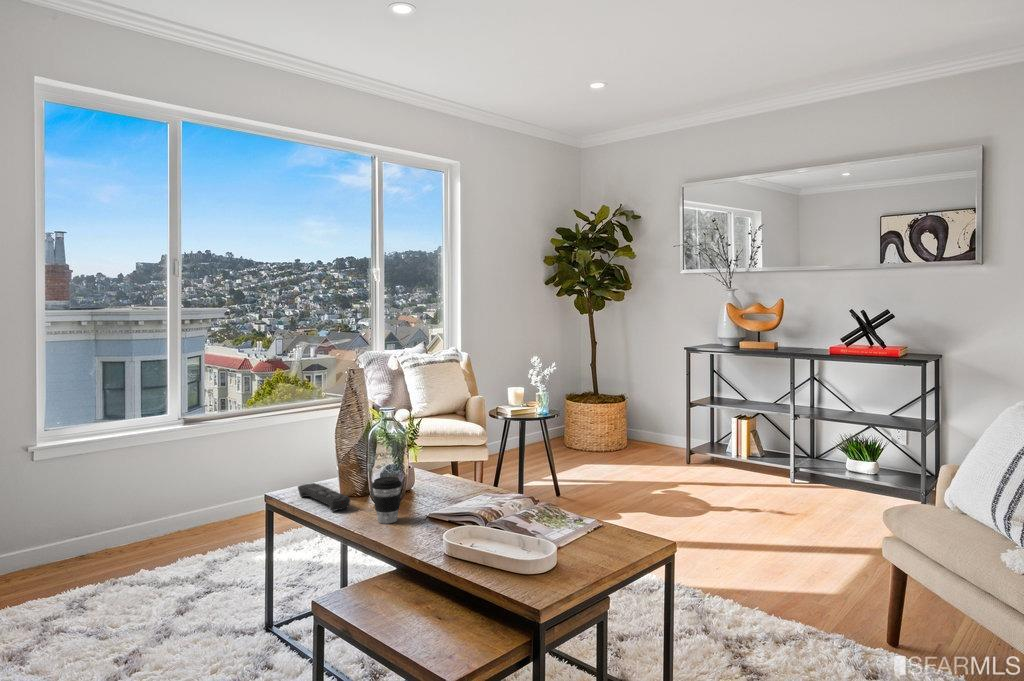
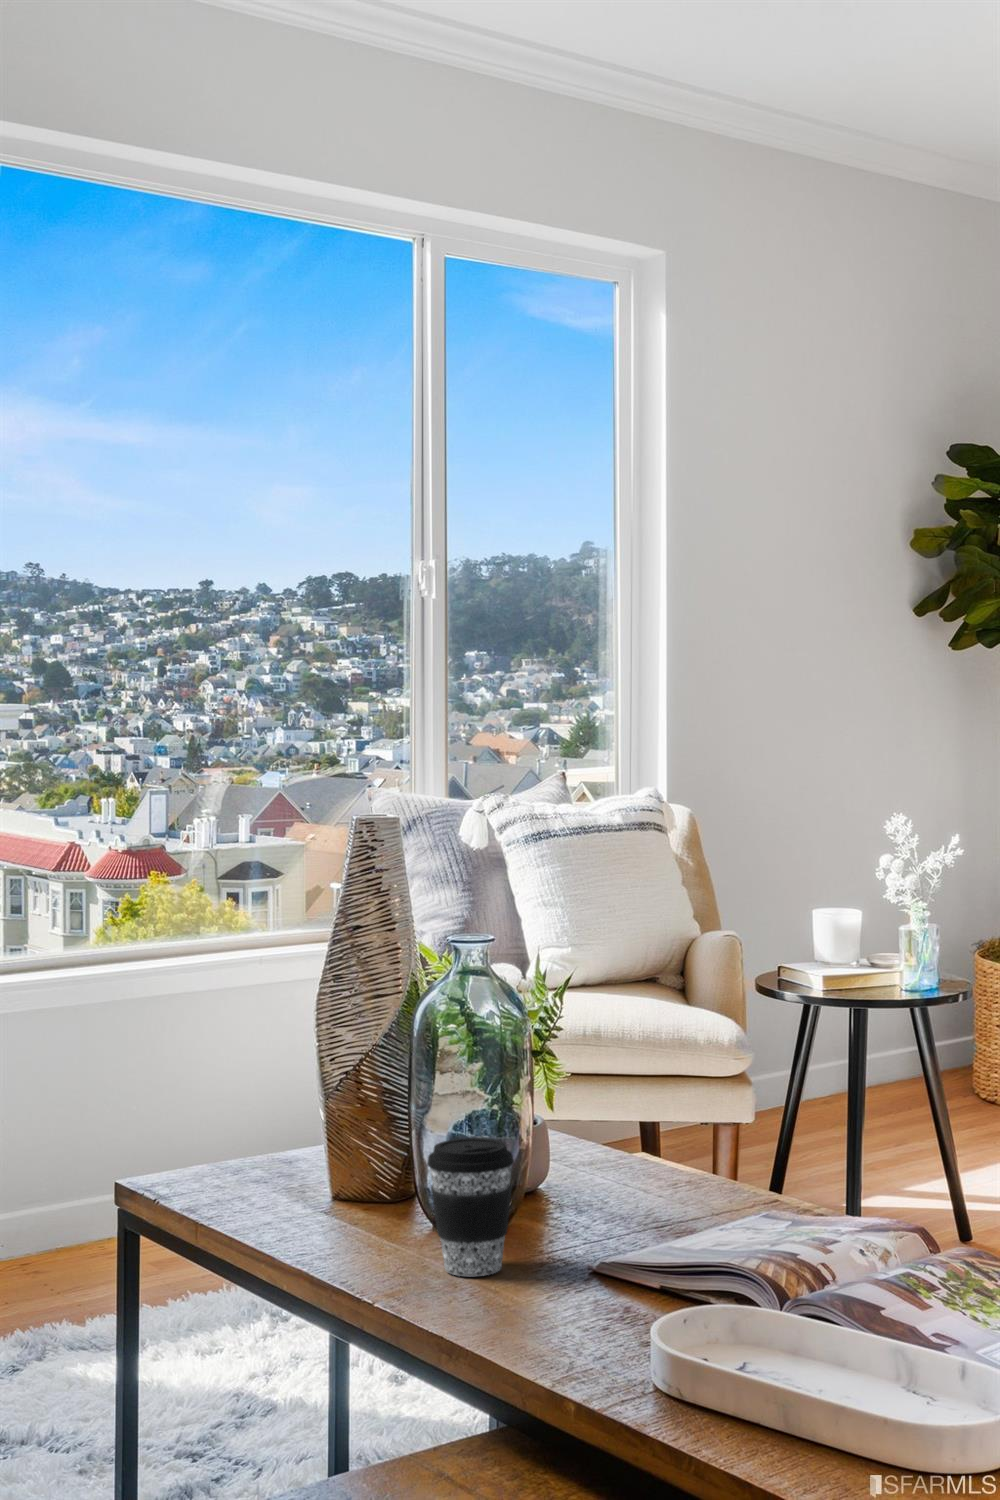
remote control: present [298,483,350,511] -> none [213,1162,363,1240]

